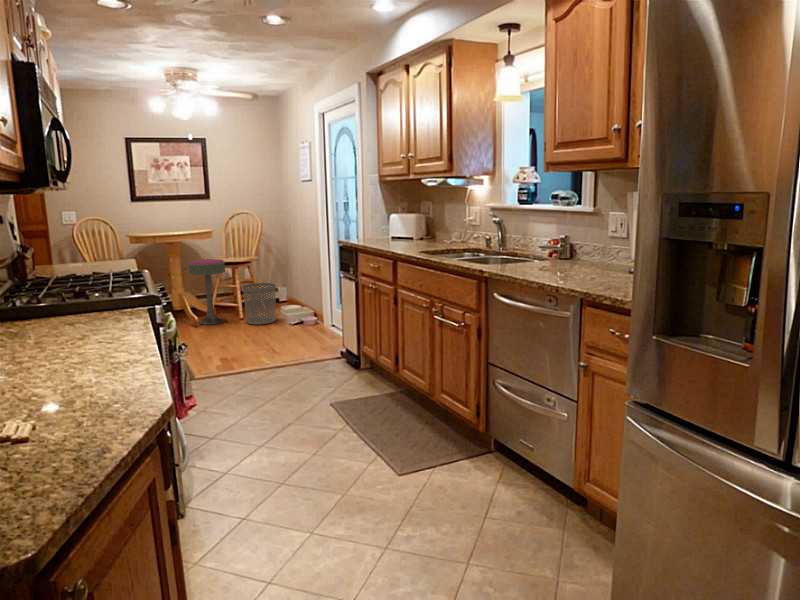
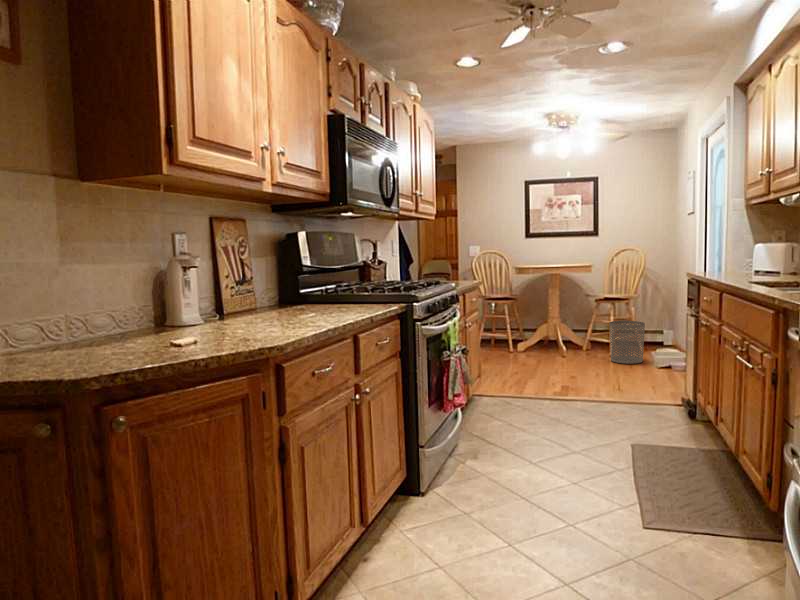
bar stool: present [189,259,225,325] -> none [560,293,595,357]

